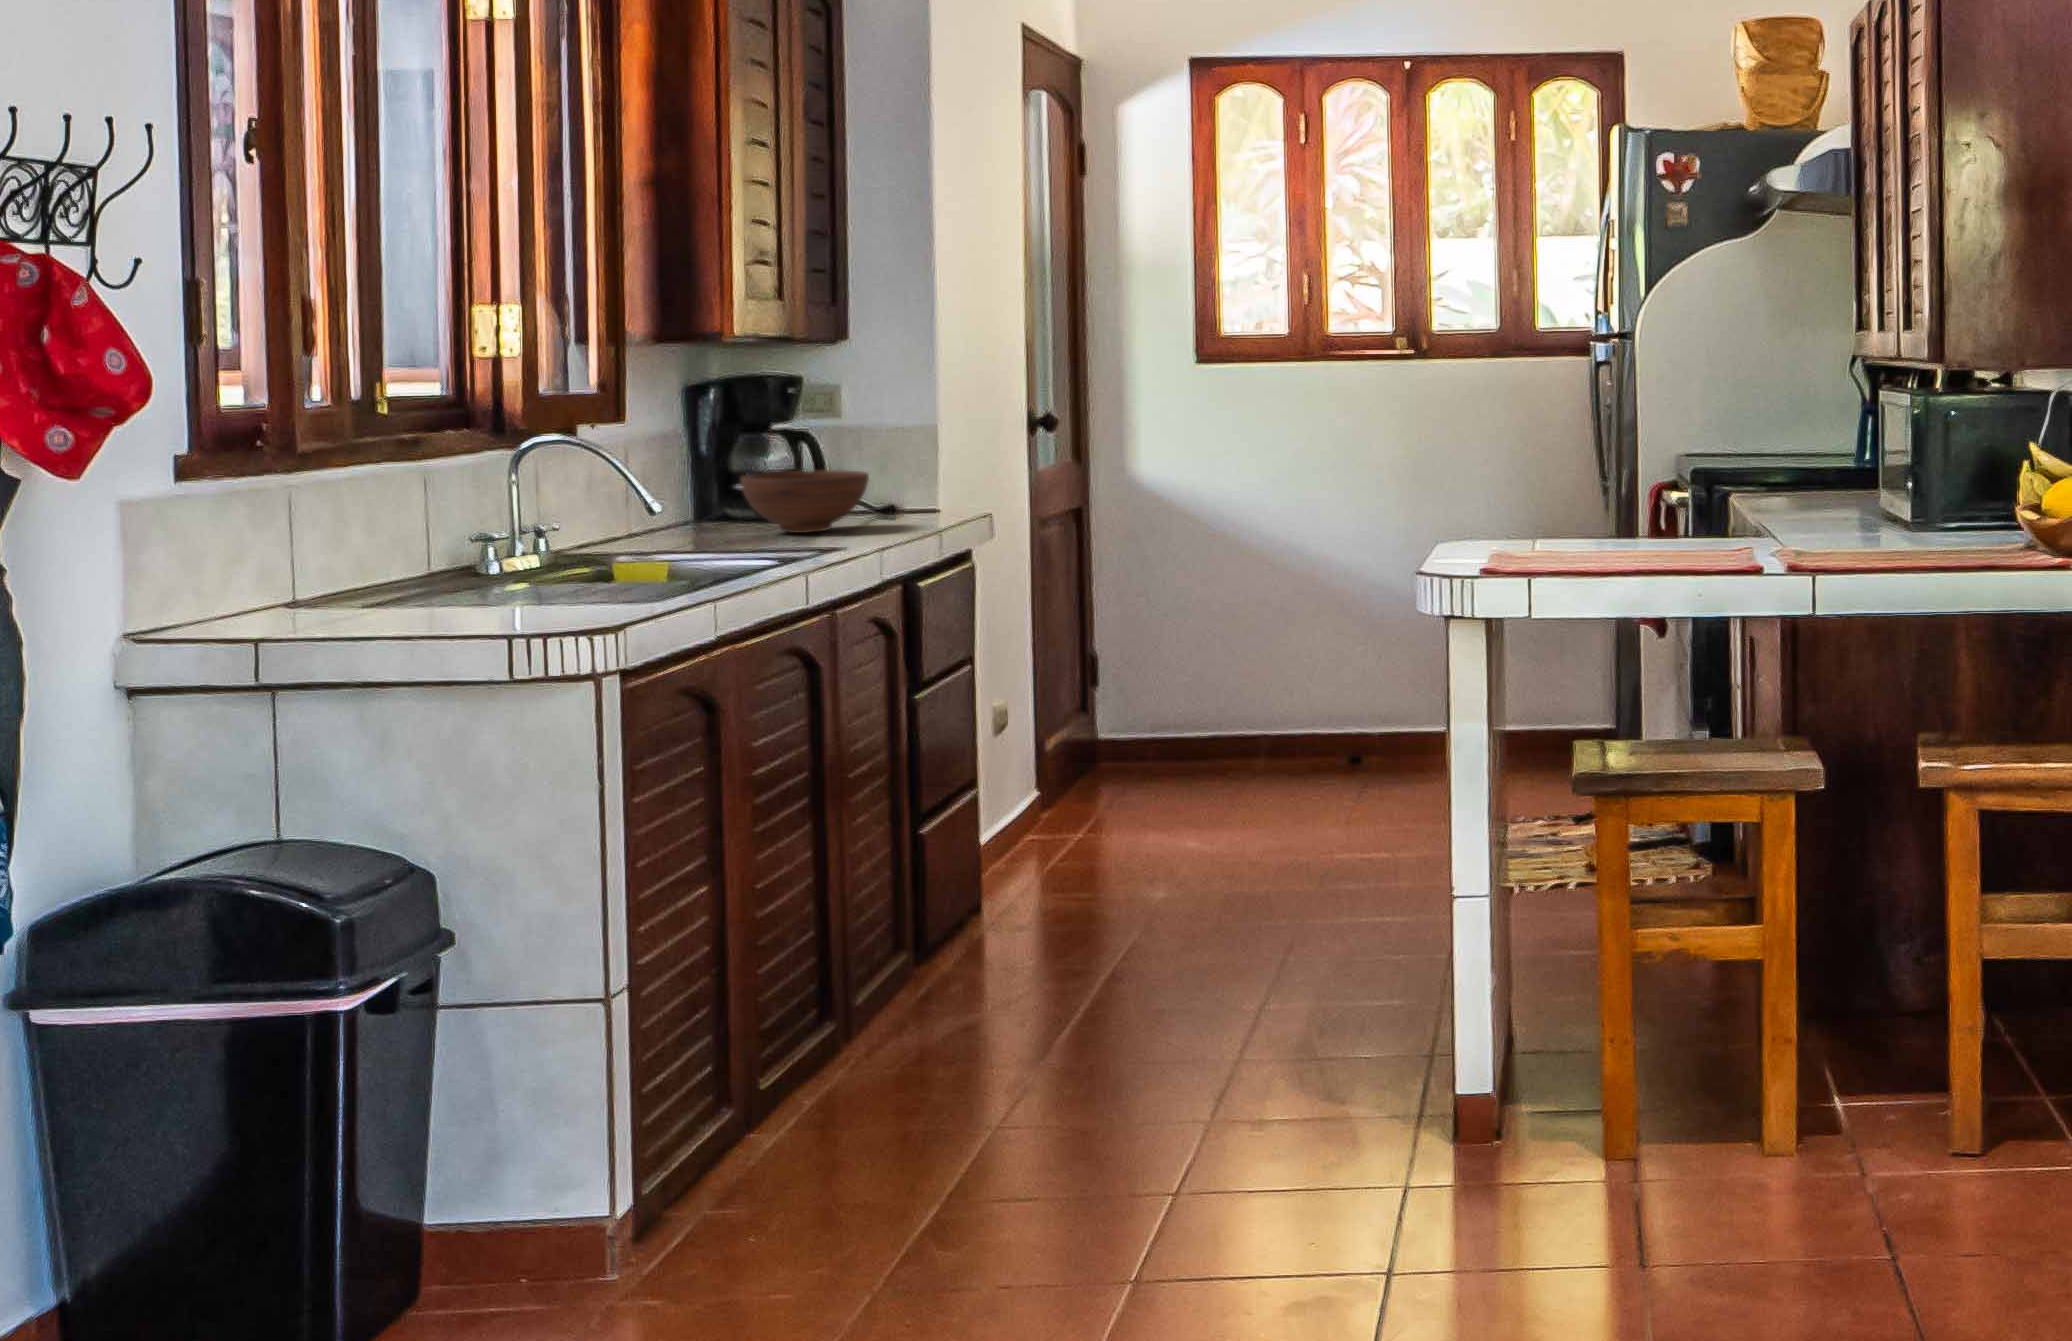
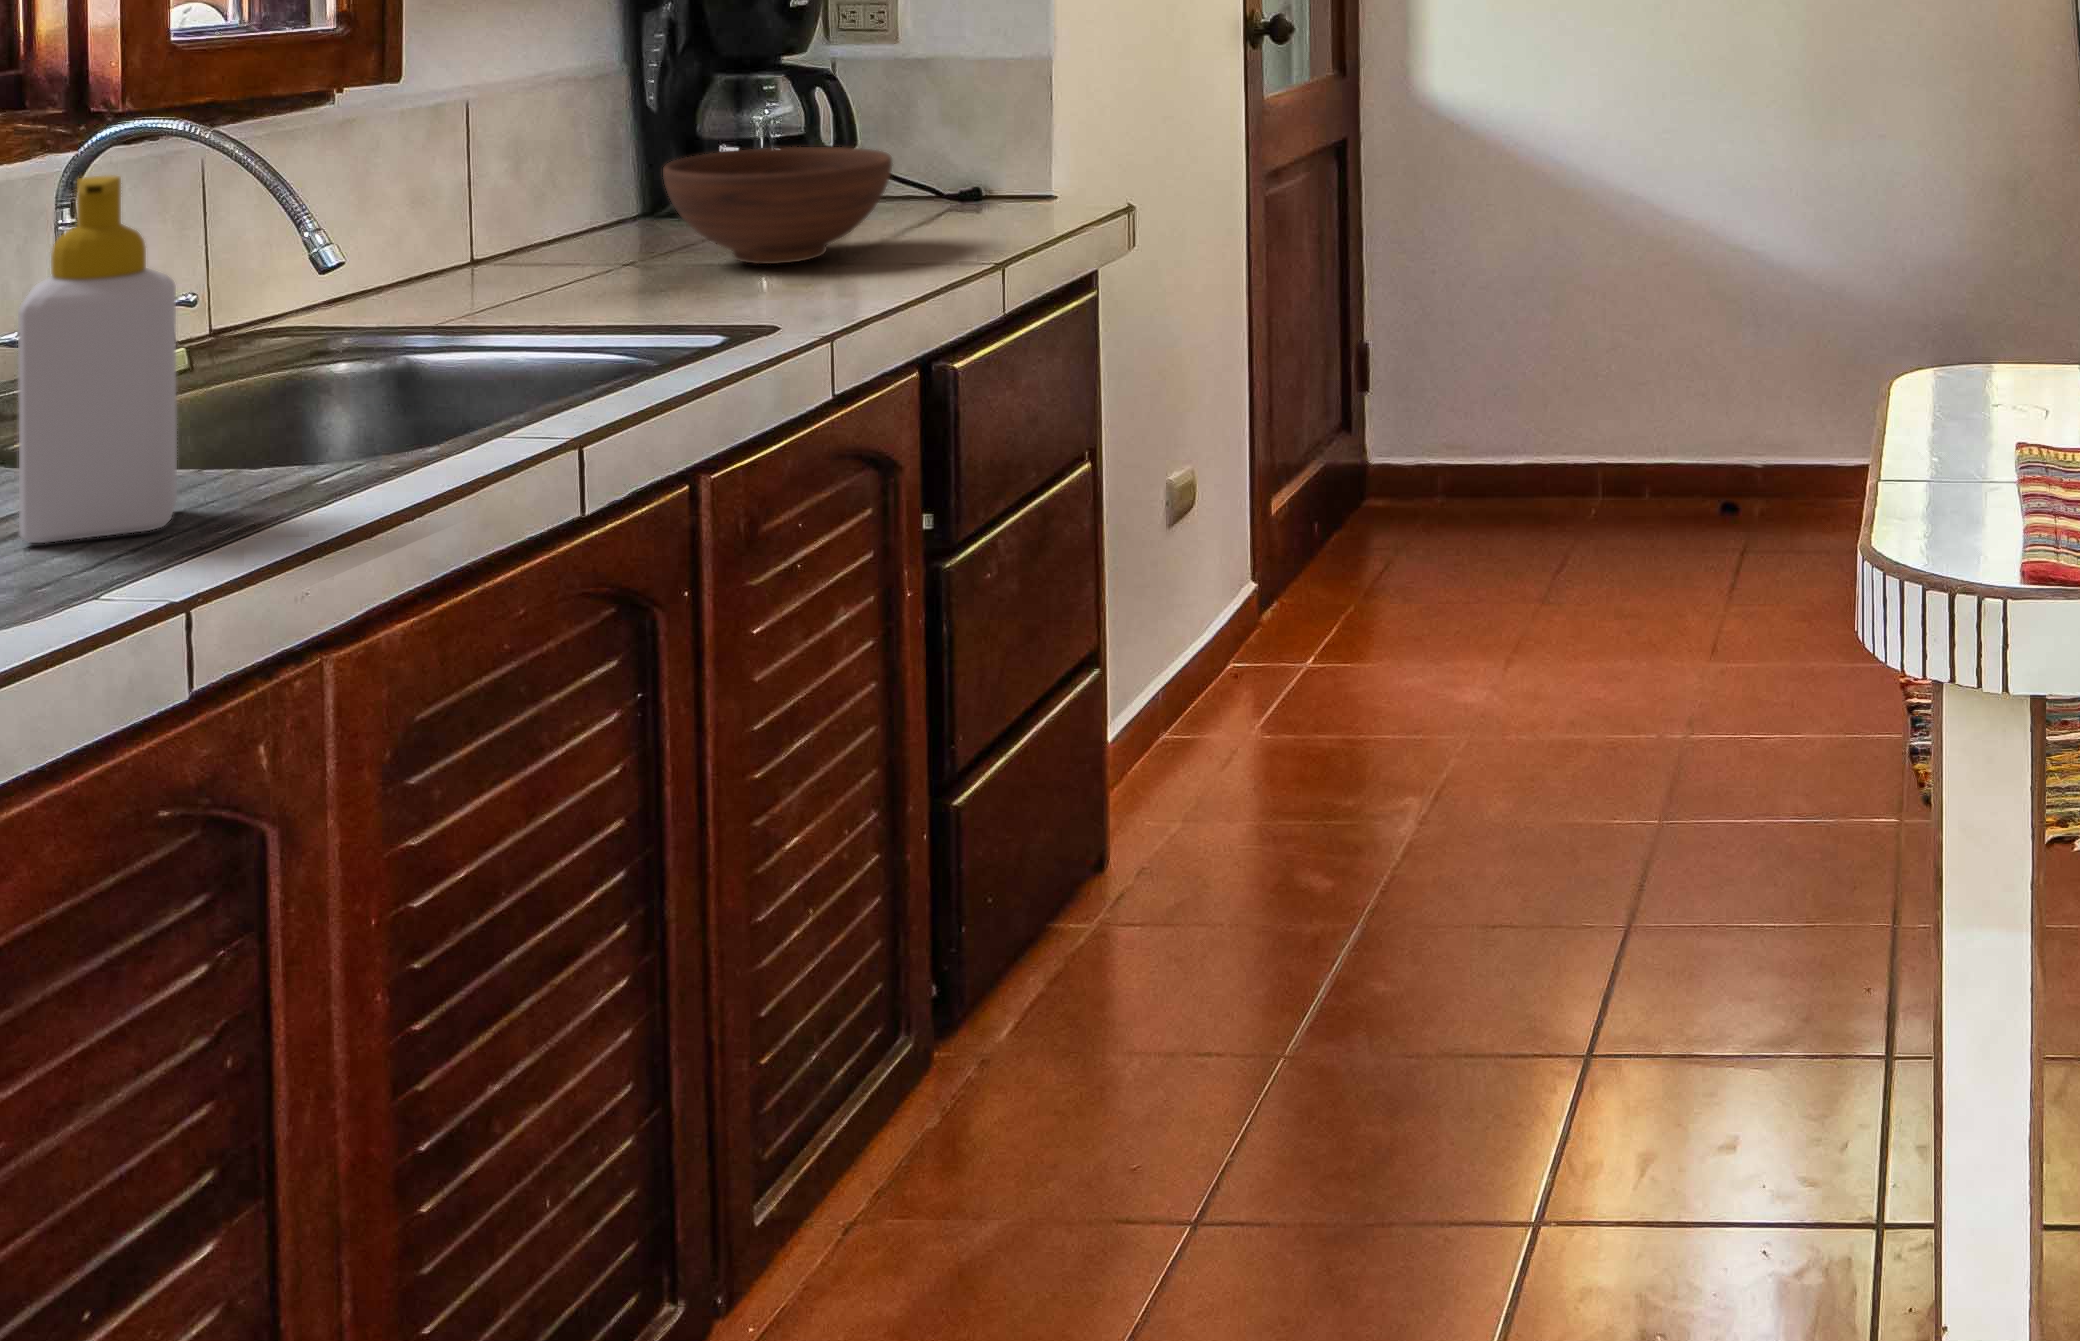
soap bottle: none [570,437,640,601] -> present [18,175,177,543]

